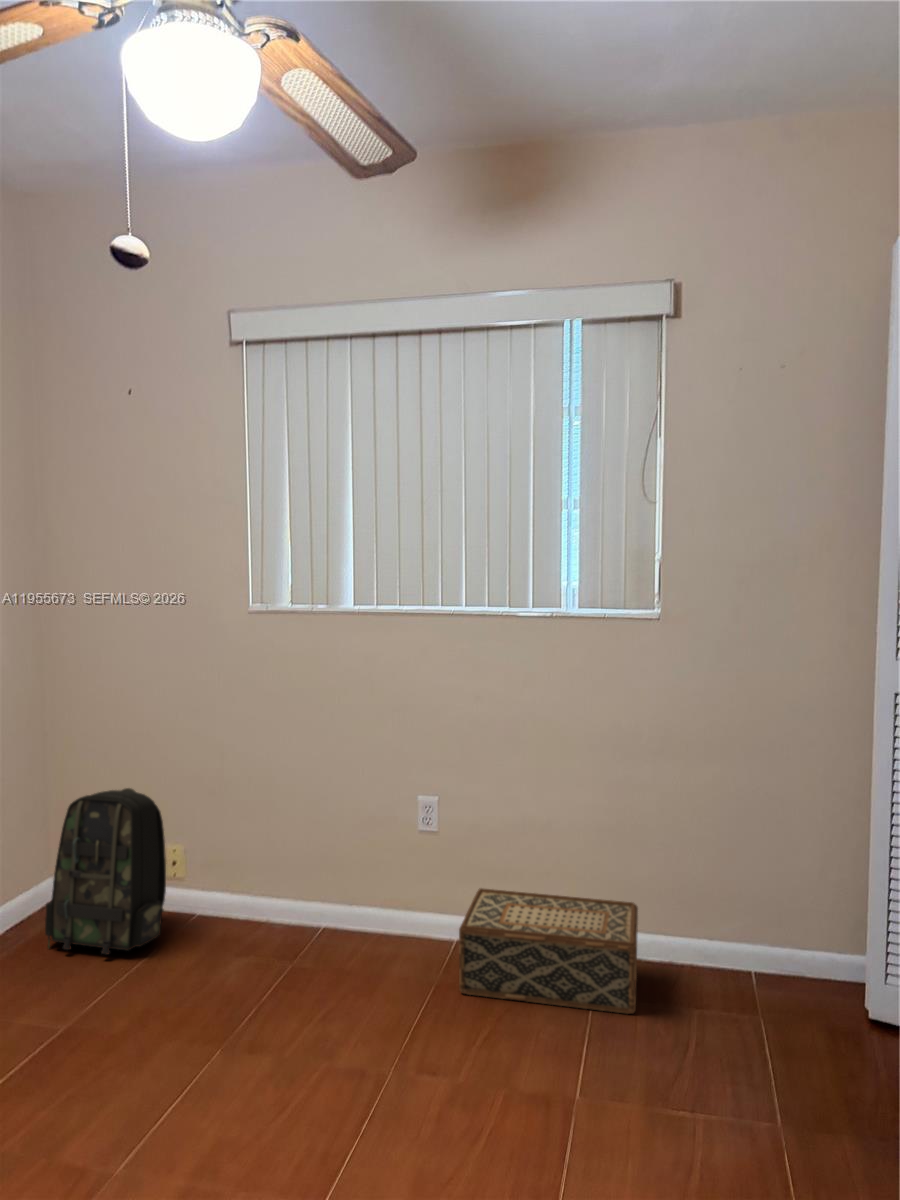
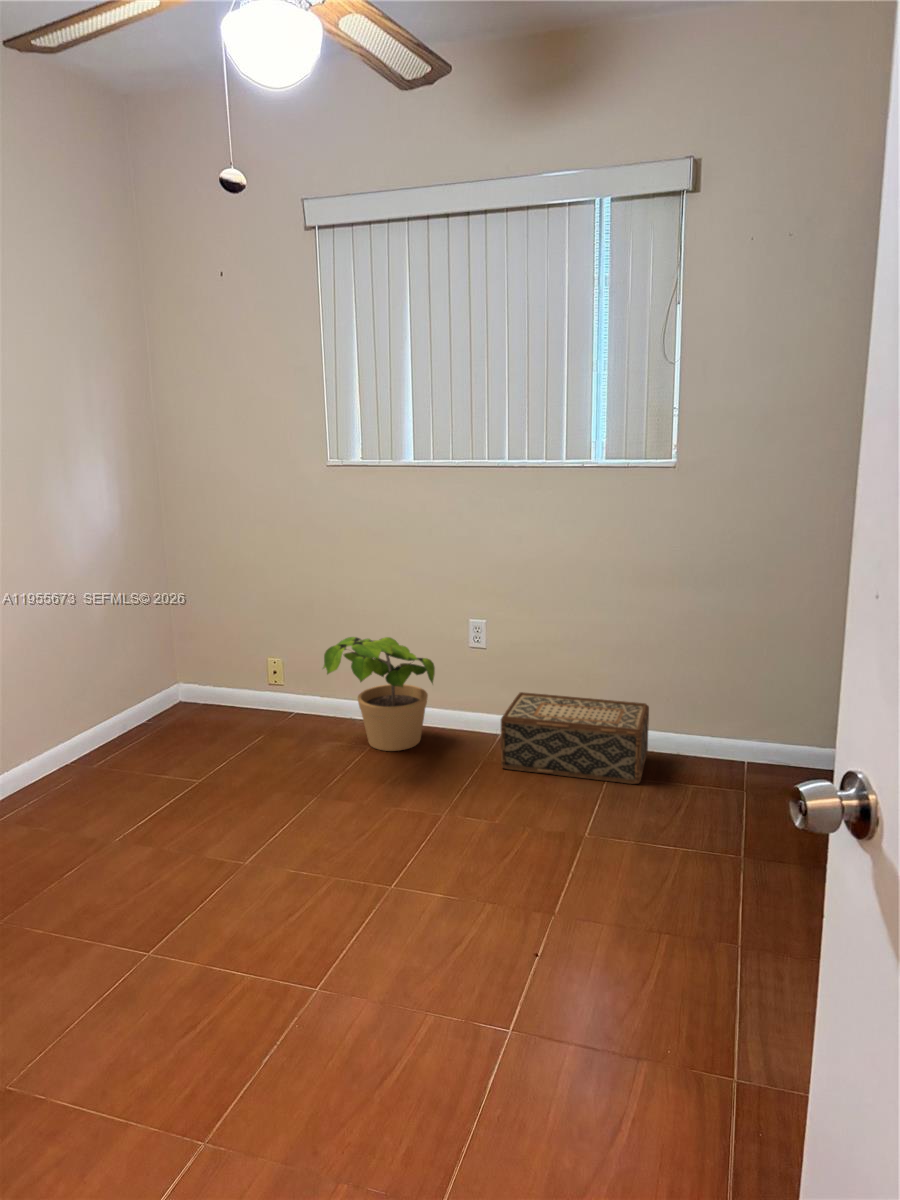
backpack: present [45,788,166,955] -> none [179,612,270,738]
potted plant: none [233,824,375,969] -> present [323,637,435,751]

